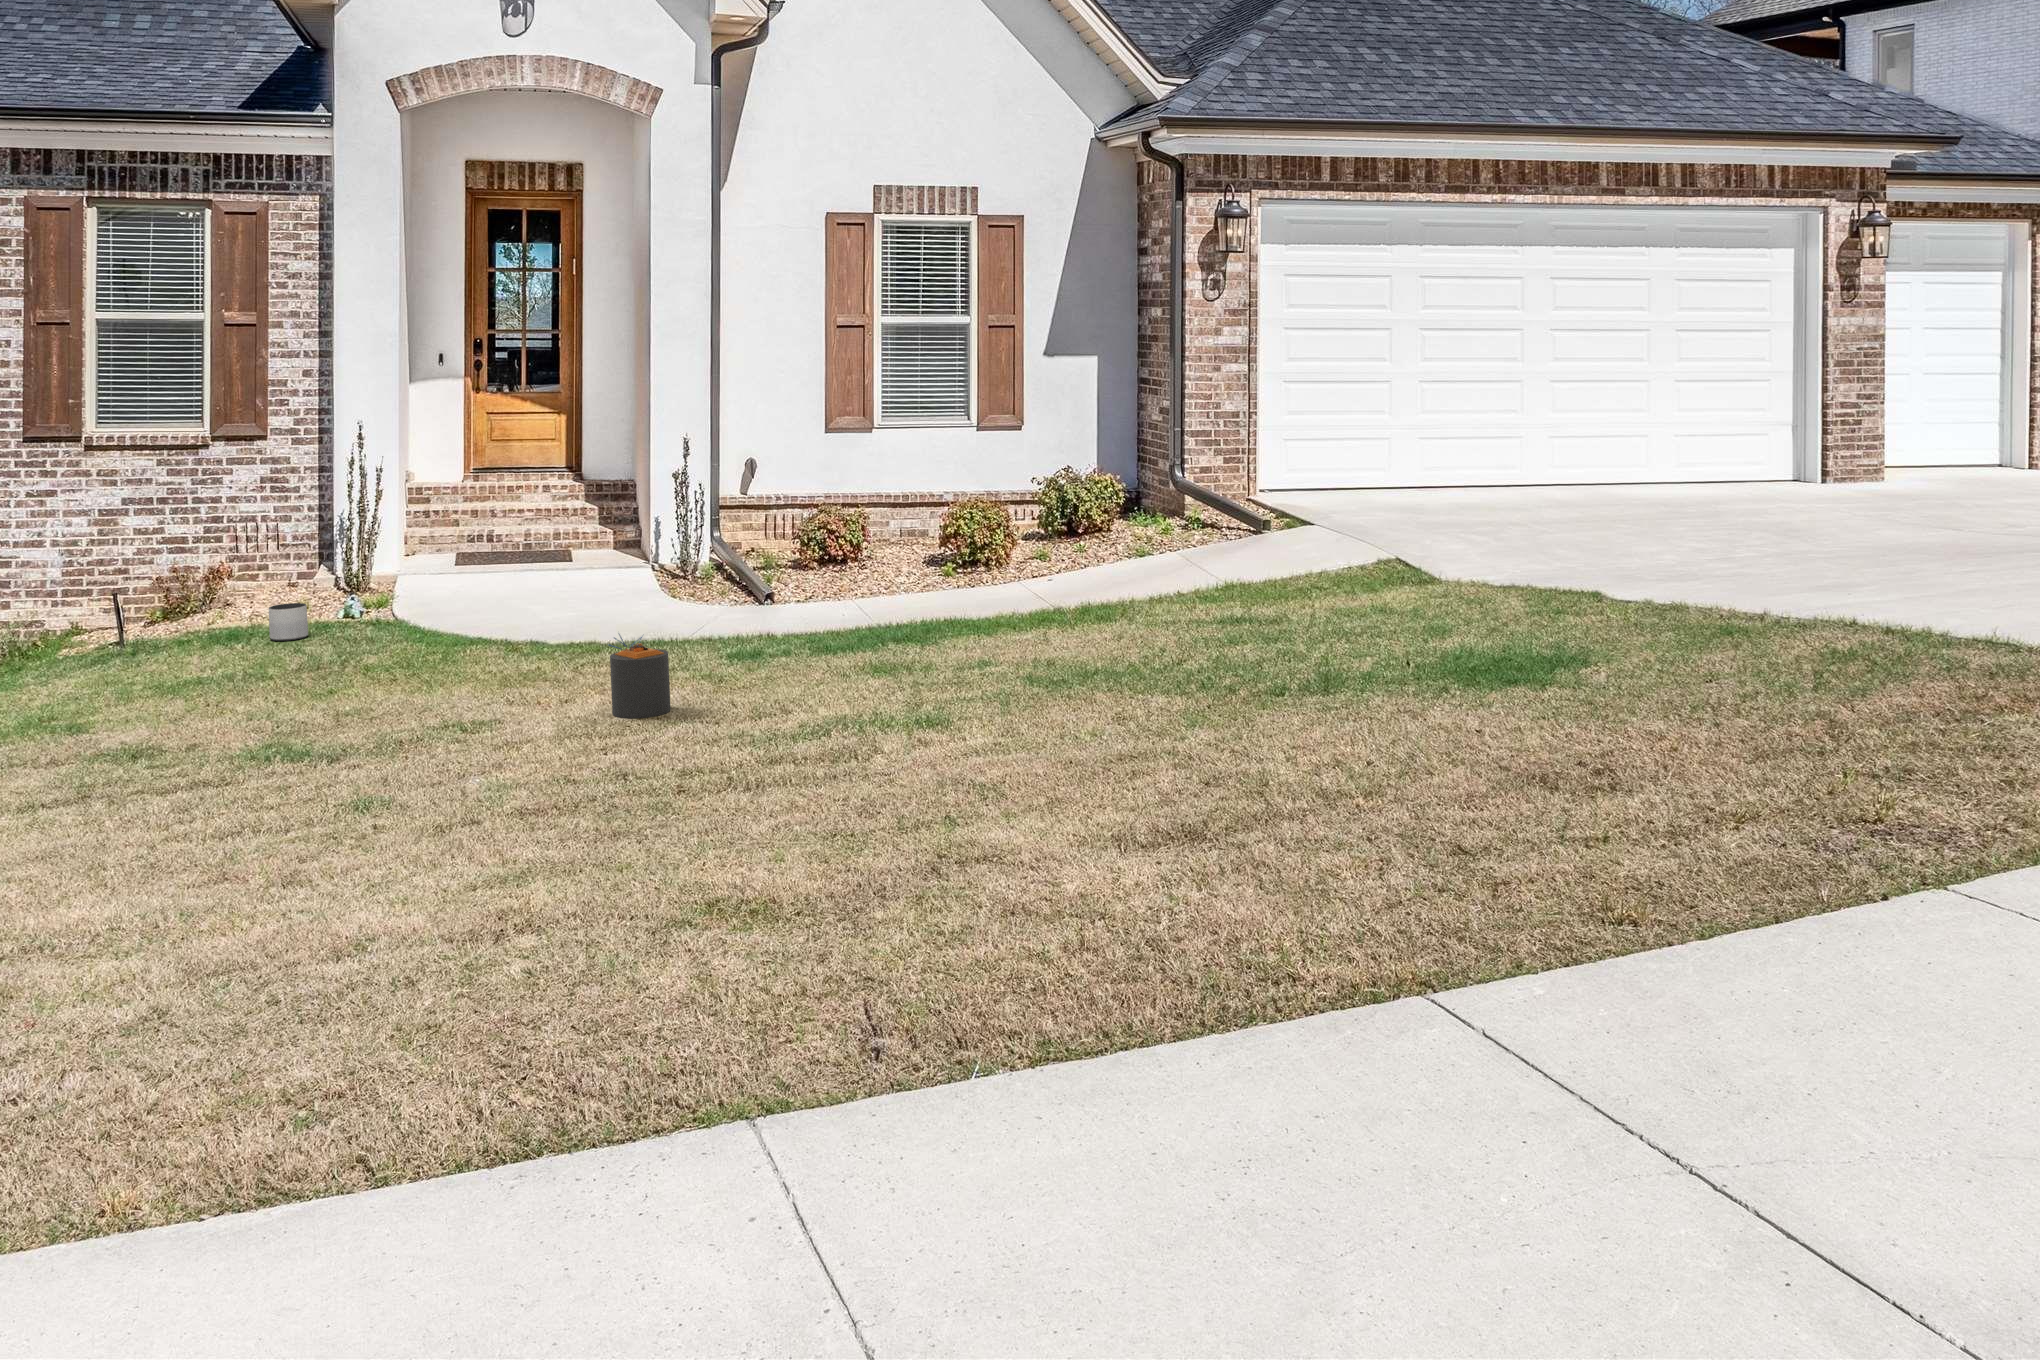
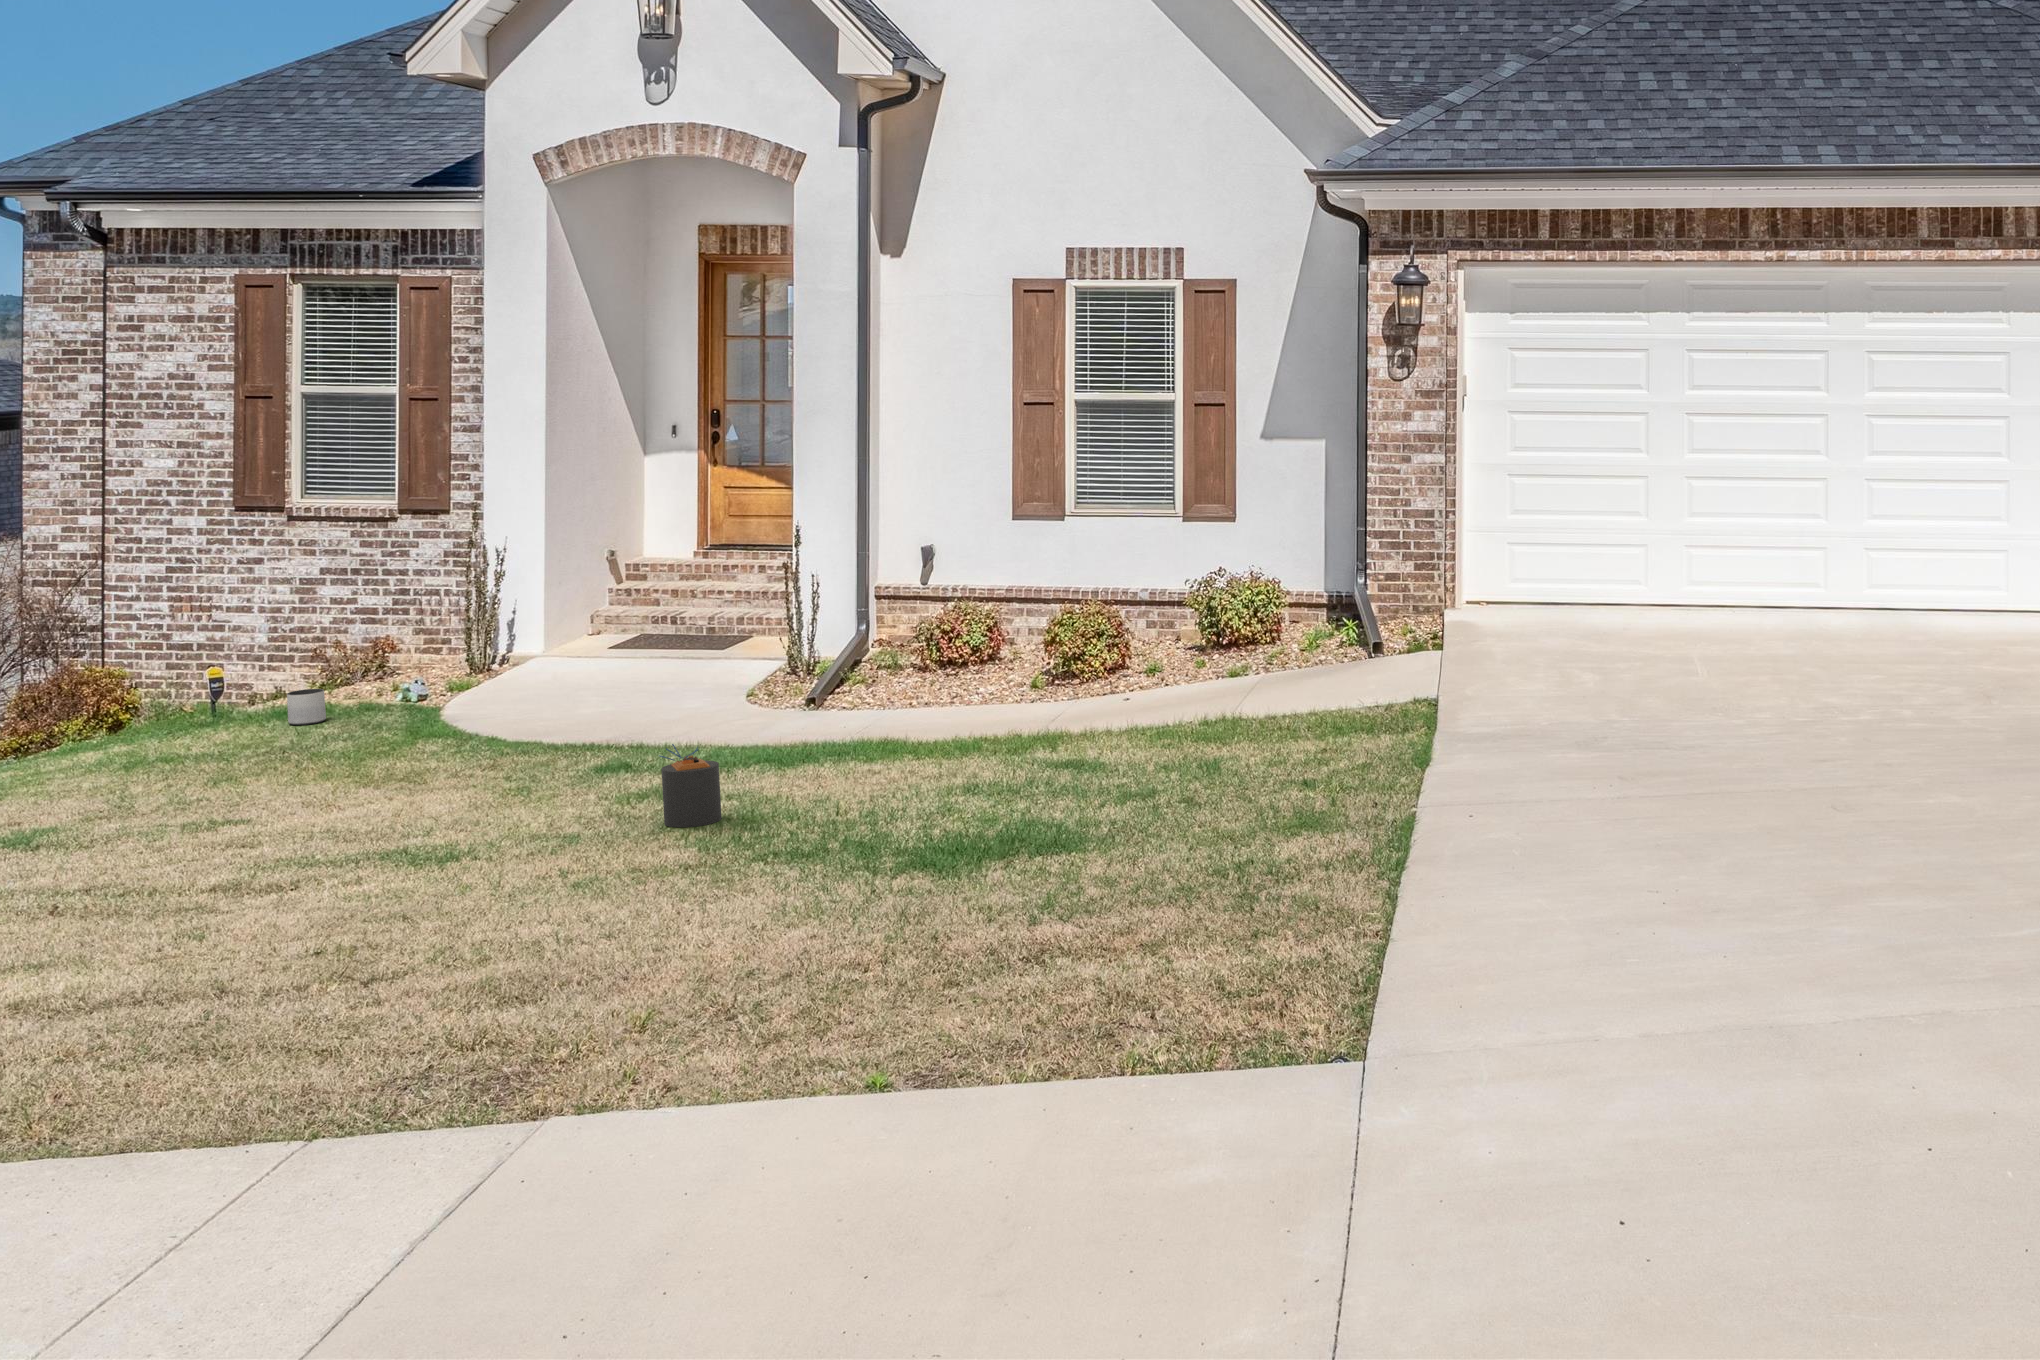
trash can: present [608,634,671,718] -> present [659,744,722,827]

